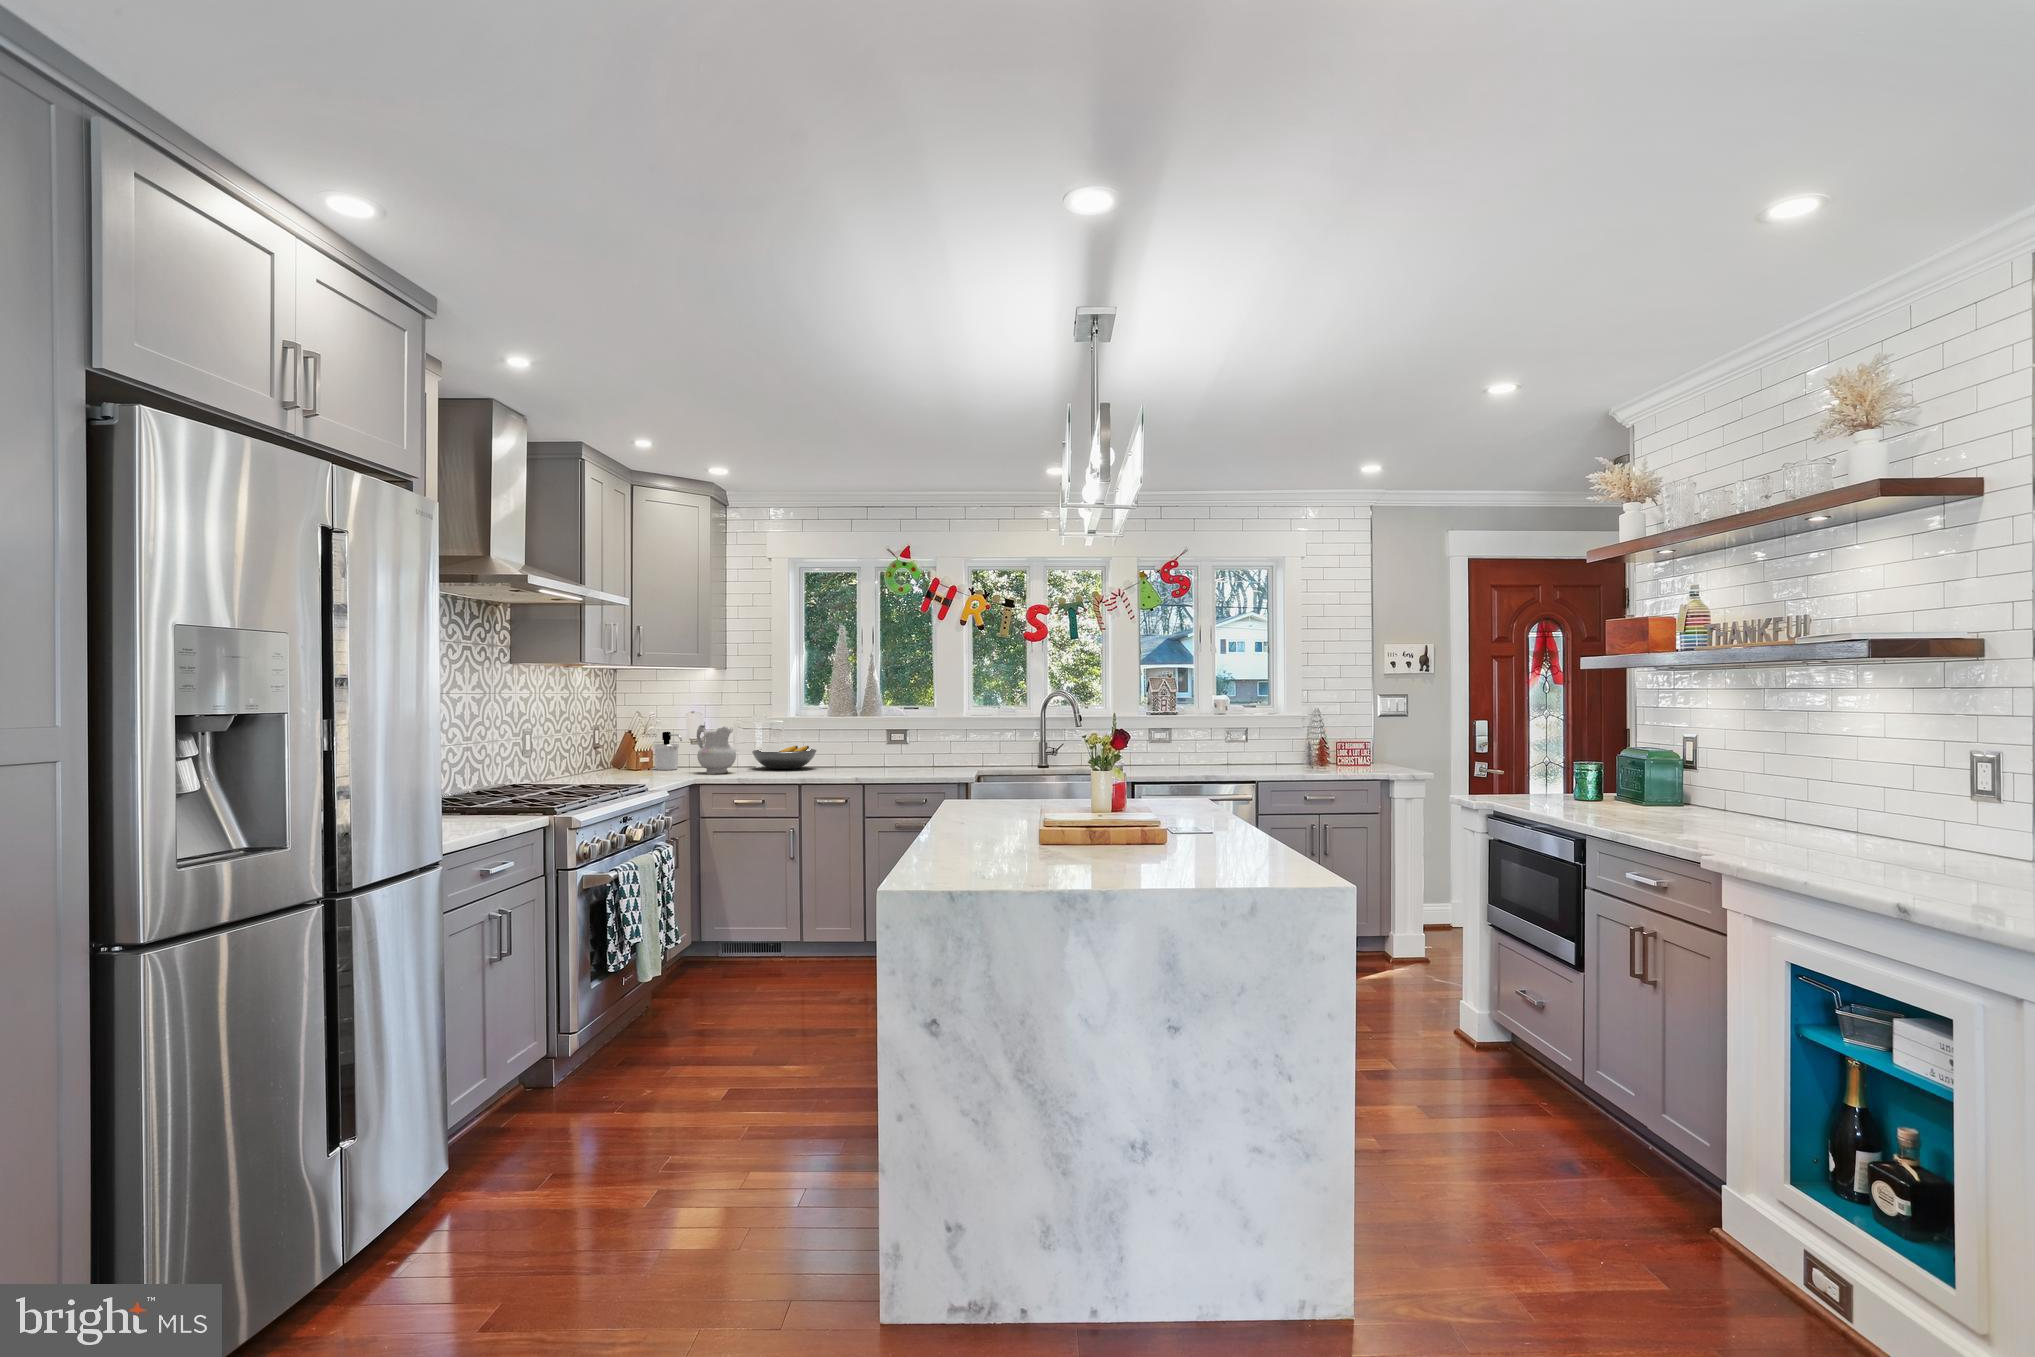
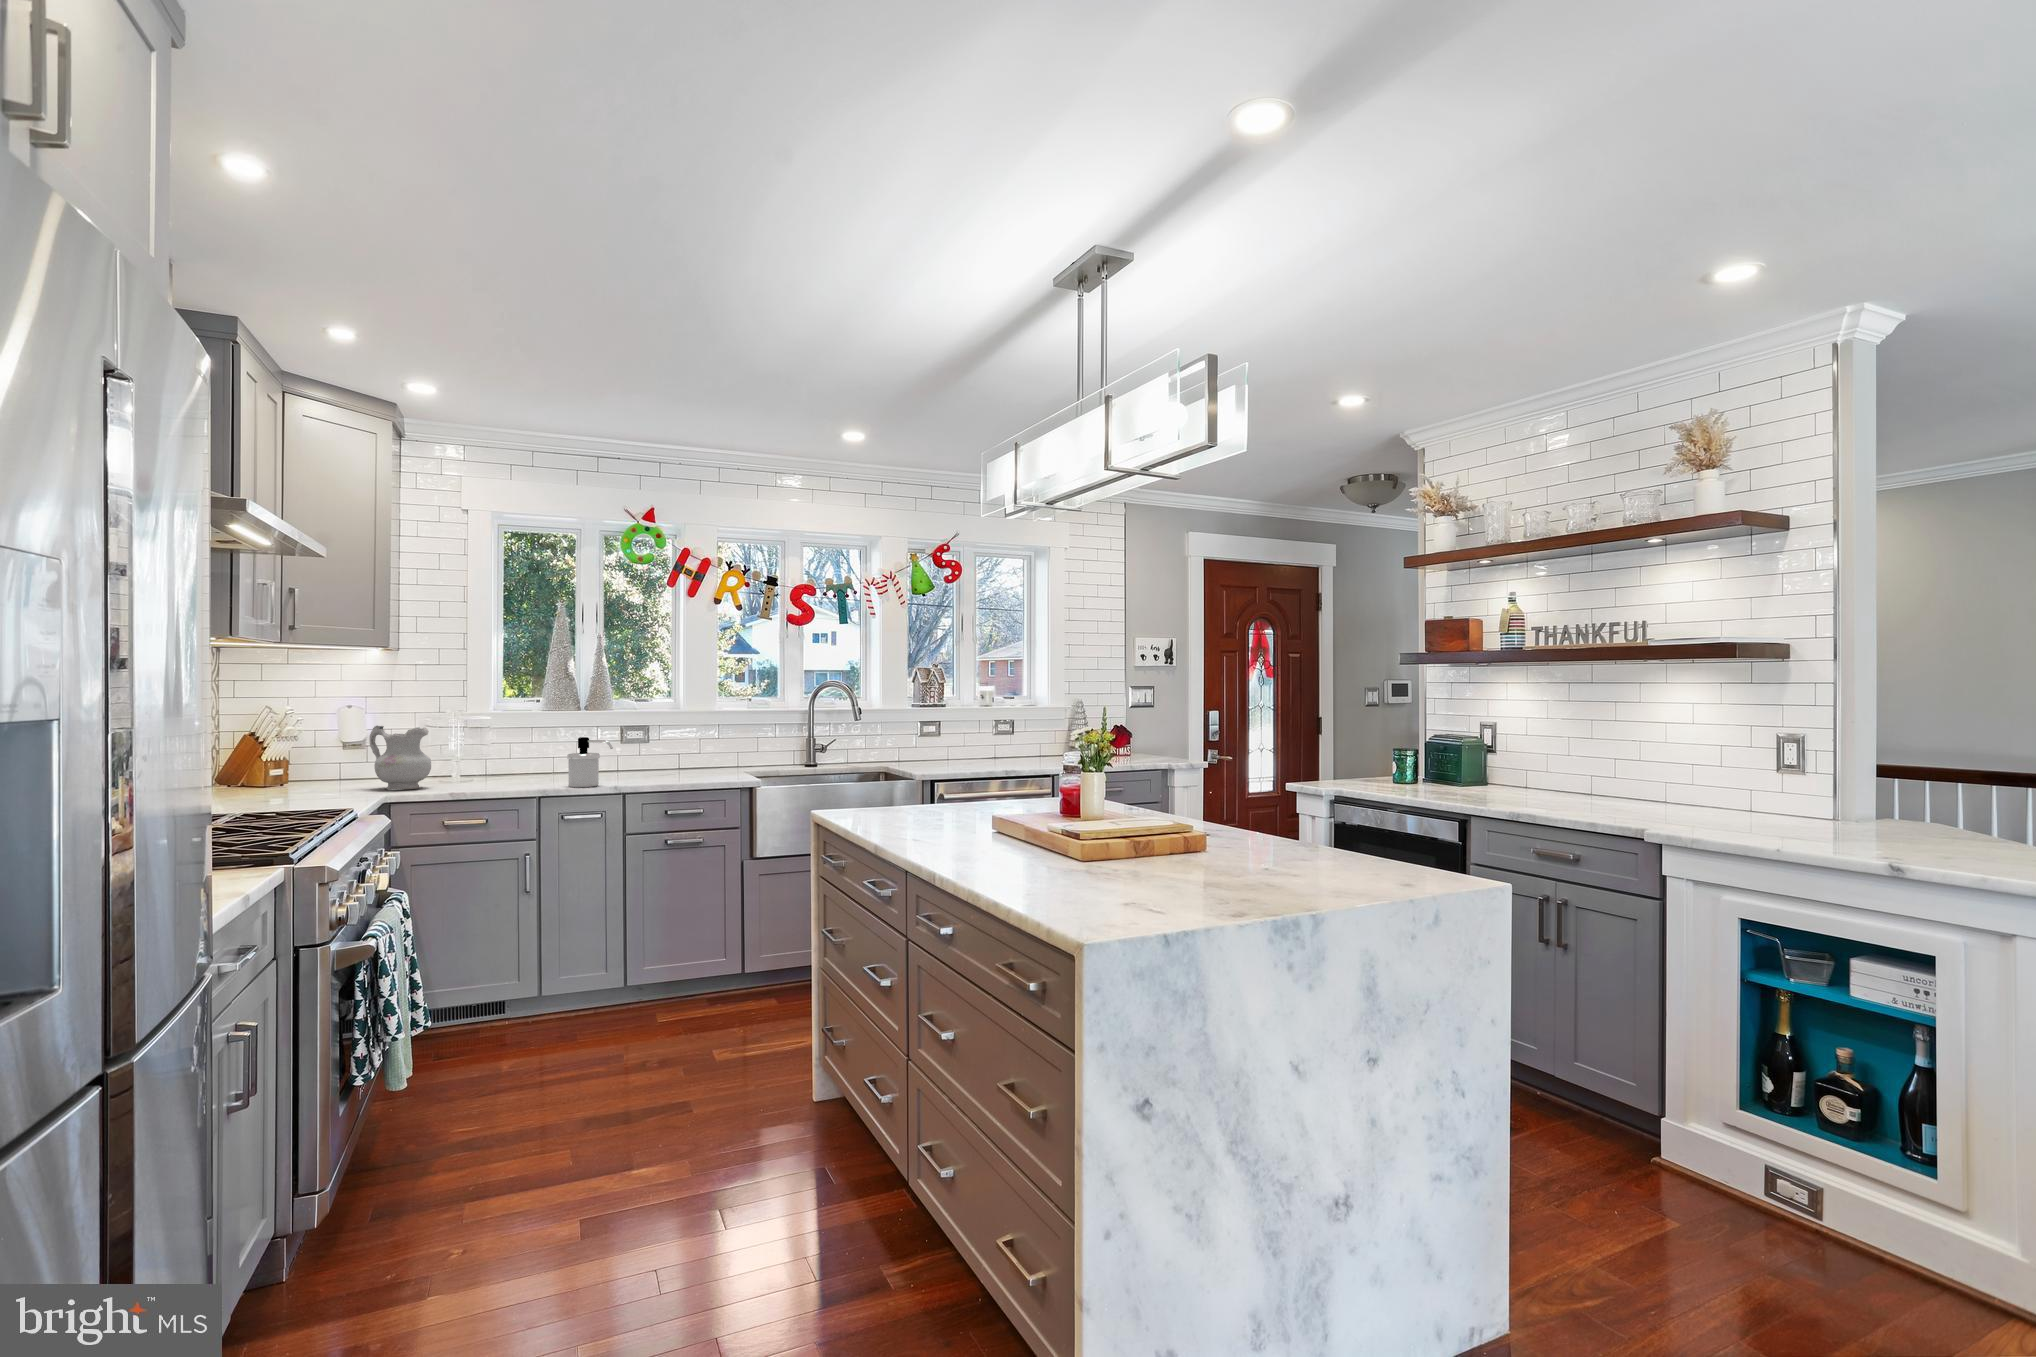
soap dispenser: present [654,732,682,770] -> present [567,737,613,787]
fruit bowl: present [752,746,816,769] -> none [439,749,530,780]

